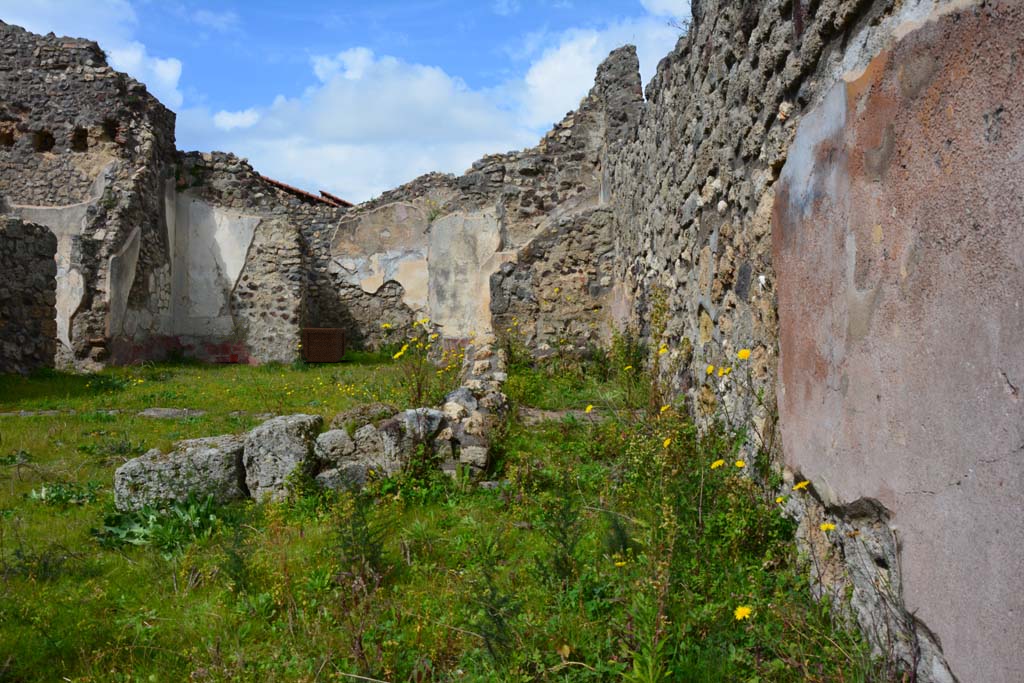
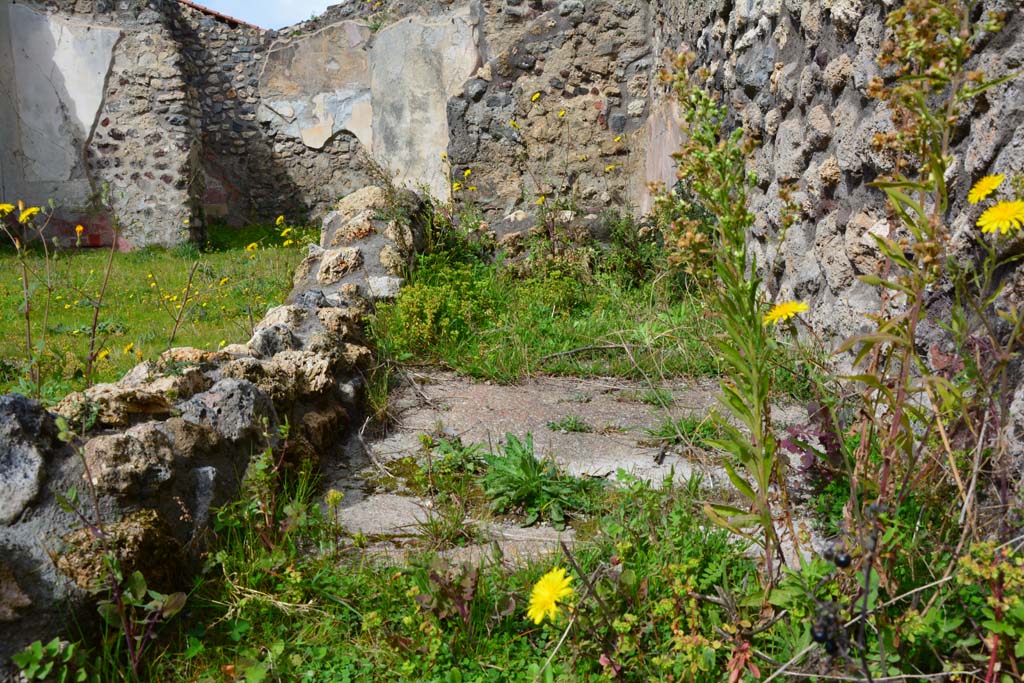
wooden crate: present [303,328,346,362] -> none [193,195,259,244]

